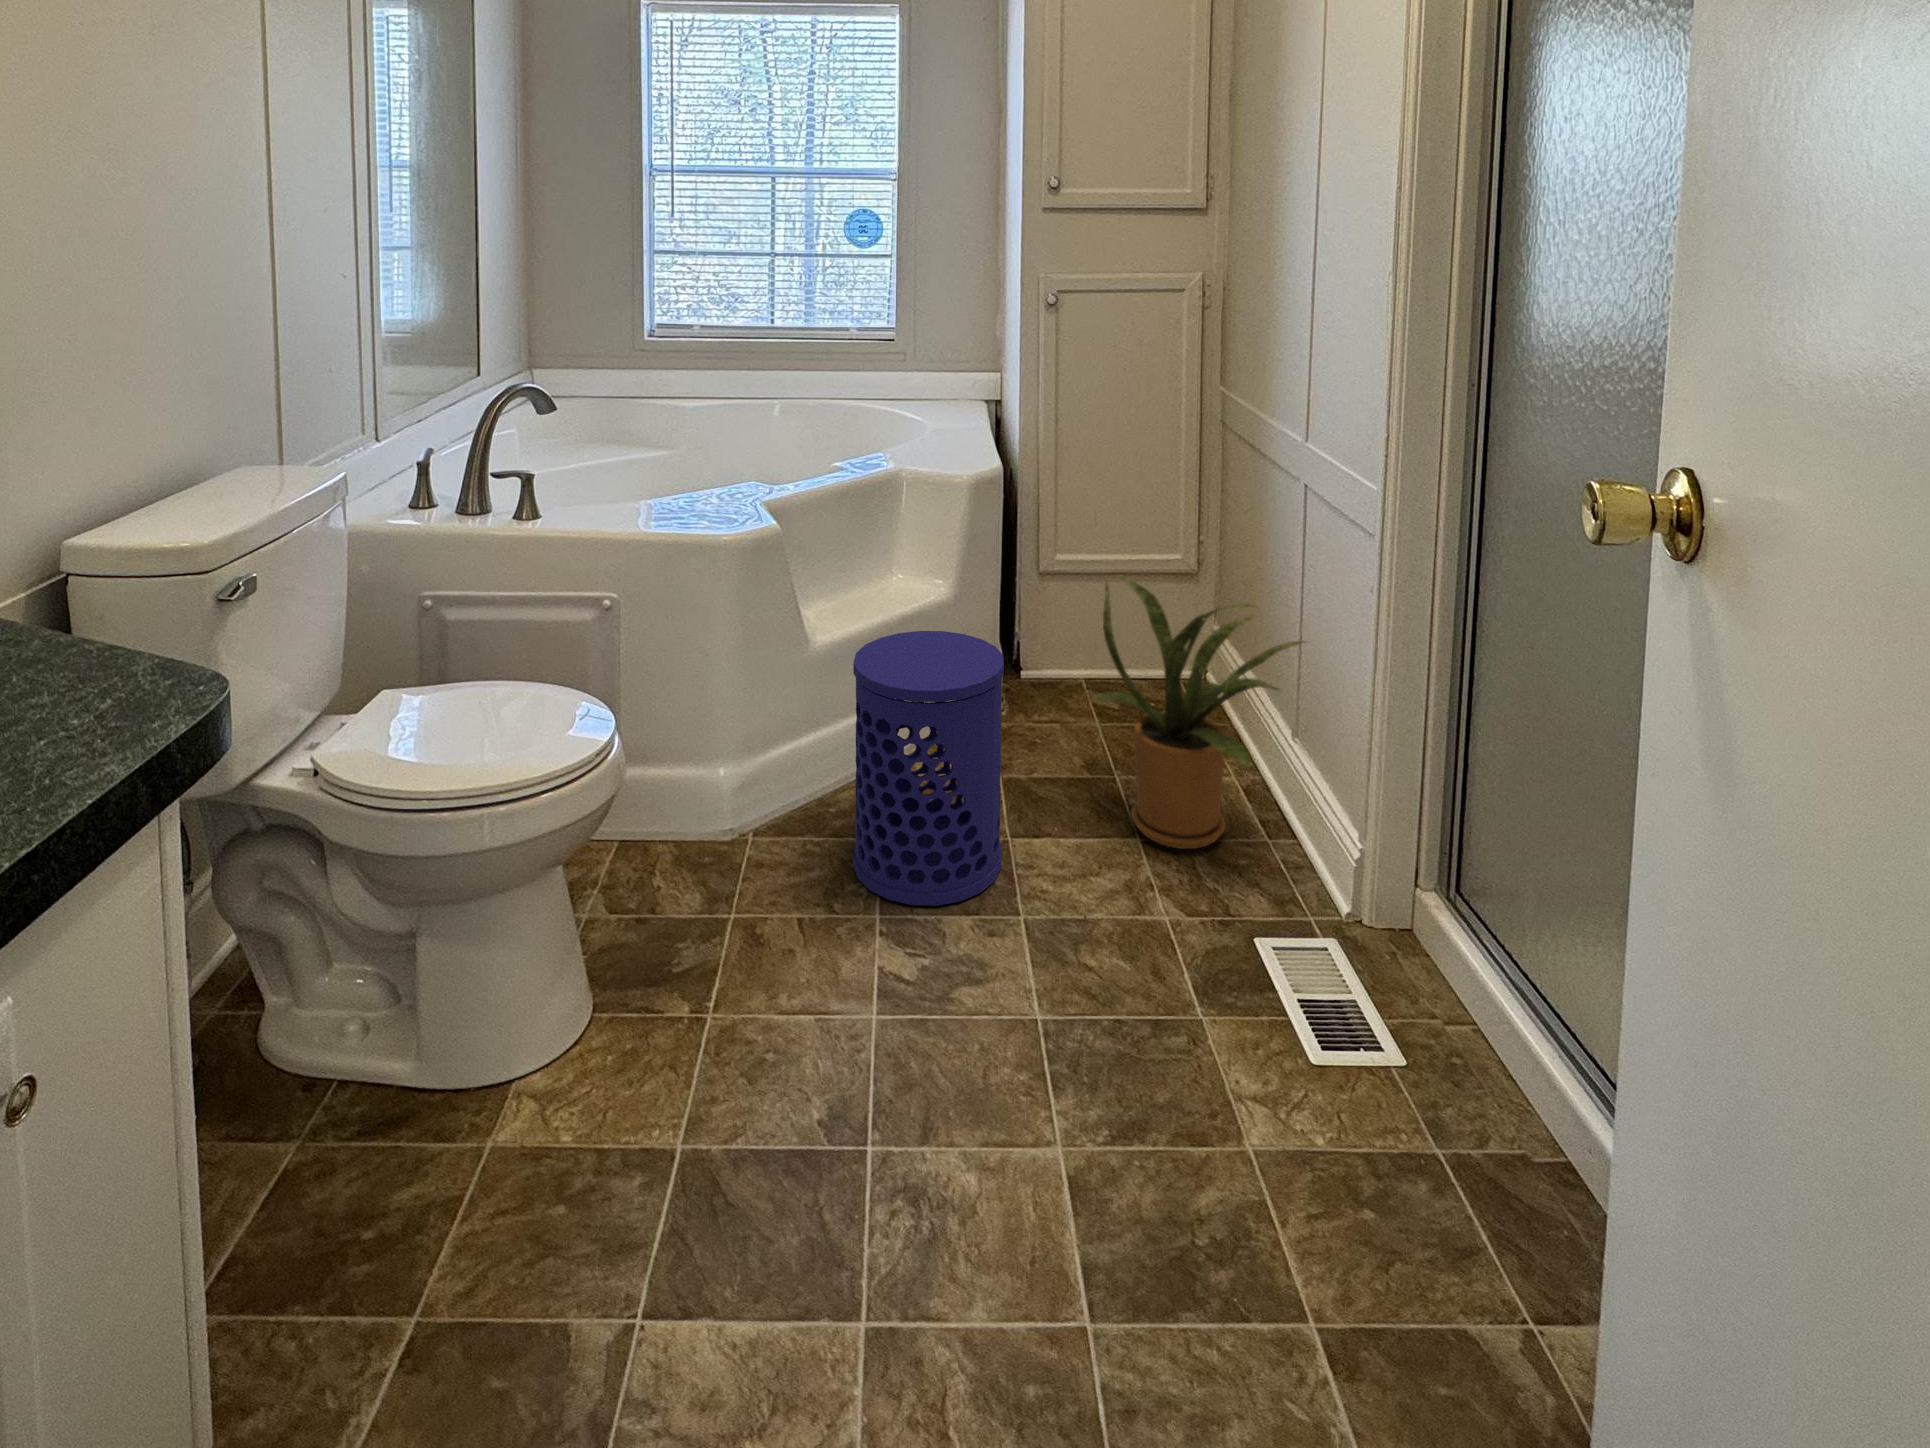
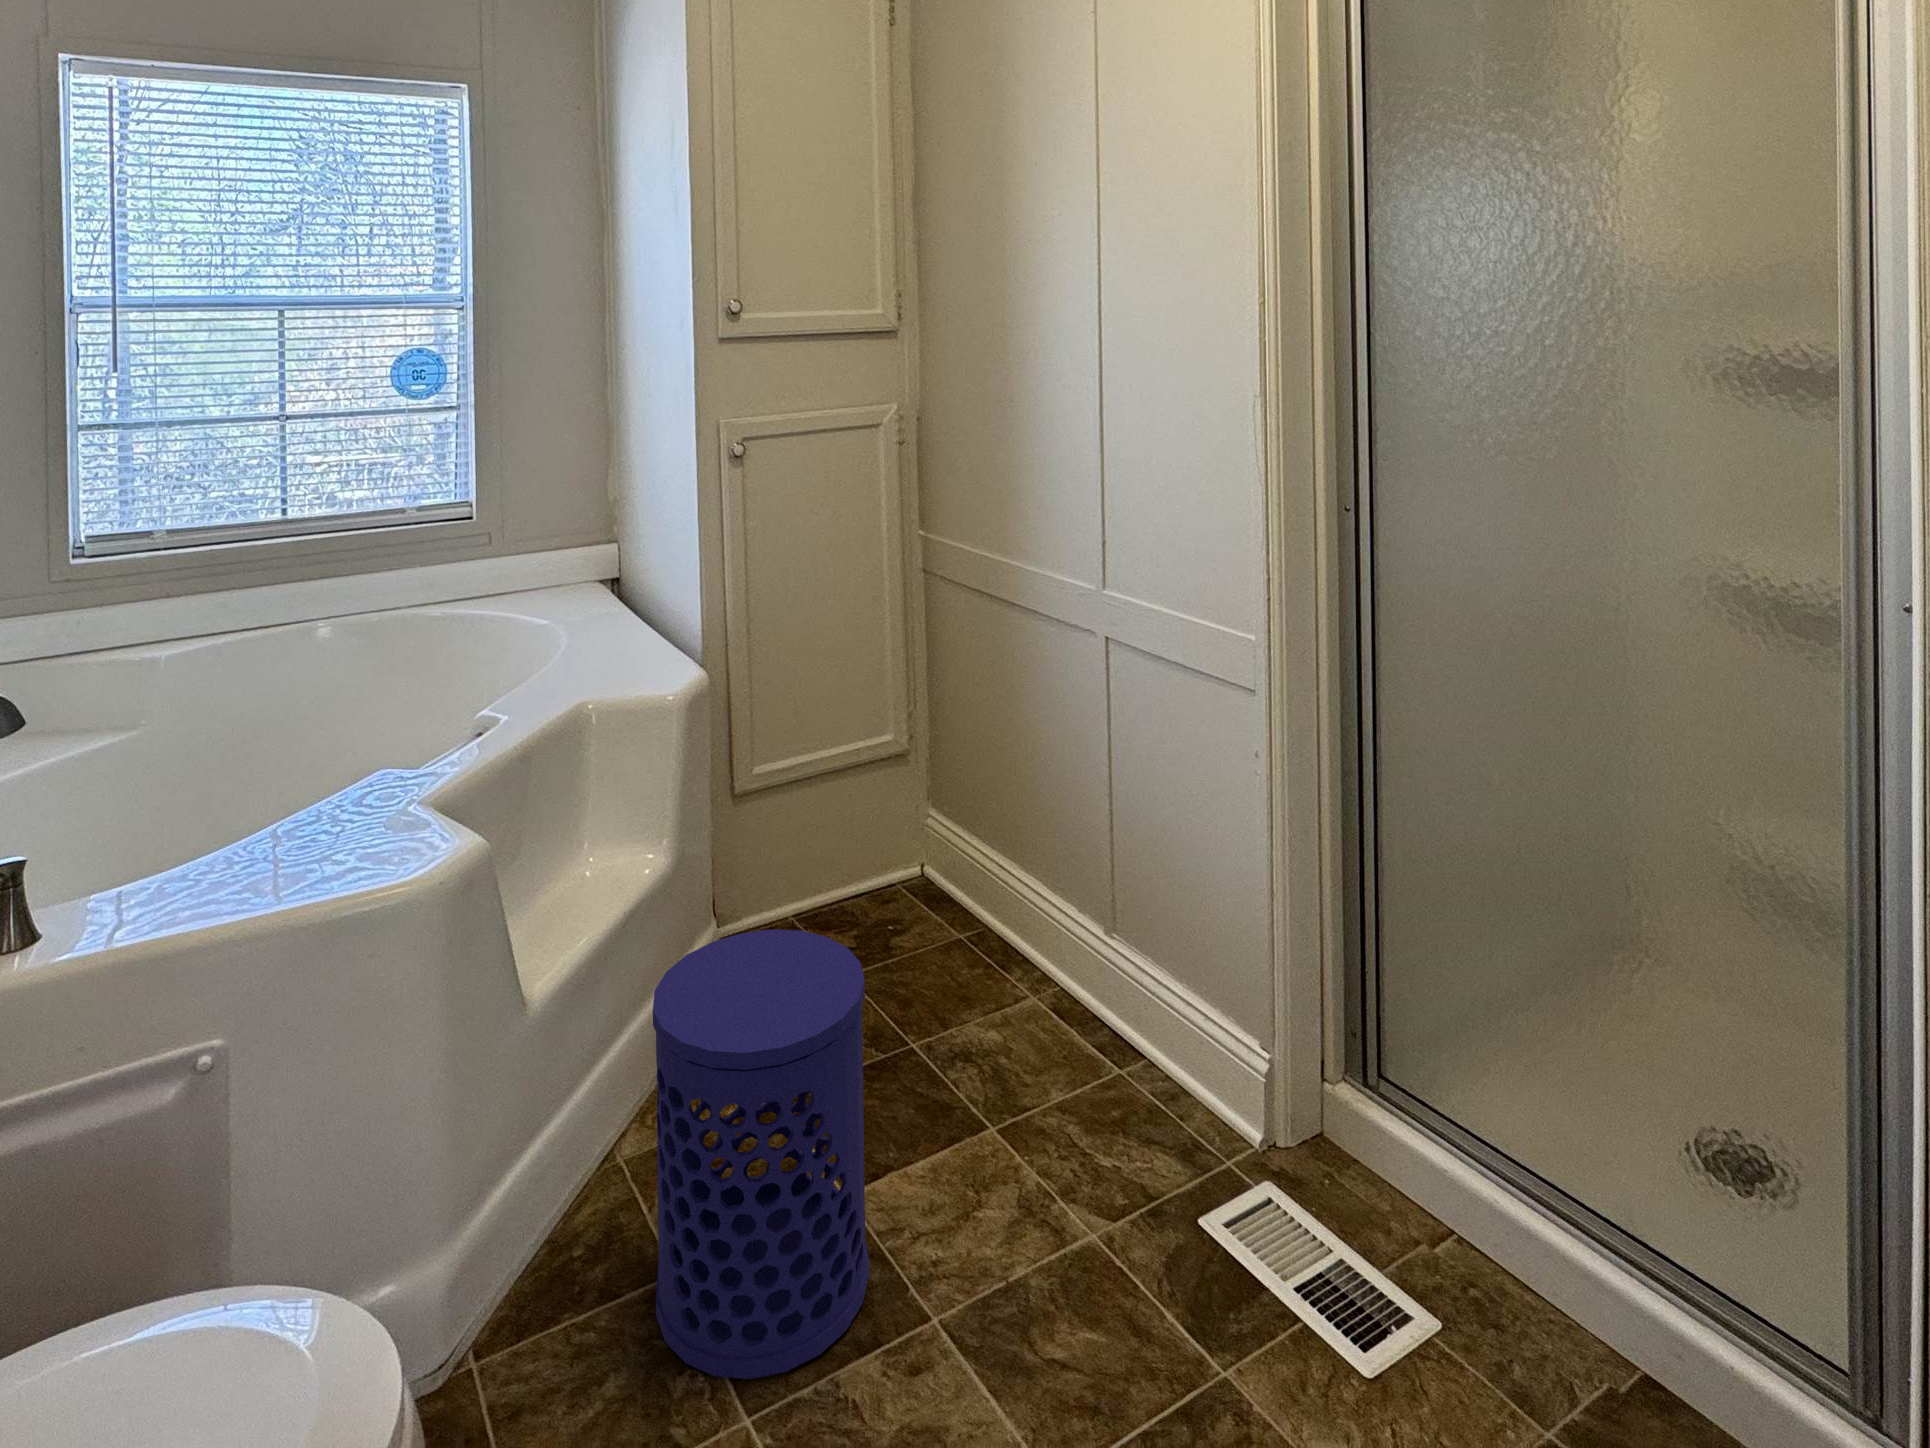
house plant: present [1094,576,1304,849] -> none [899,789,1163,1127]

